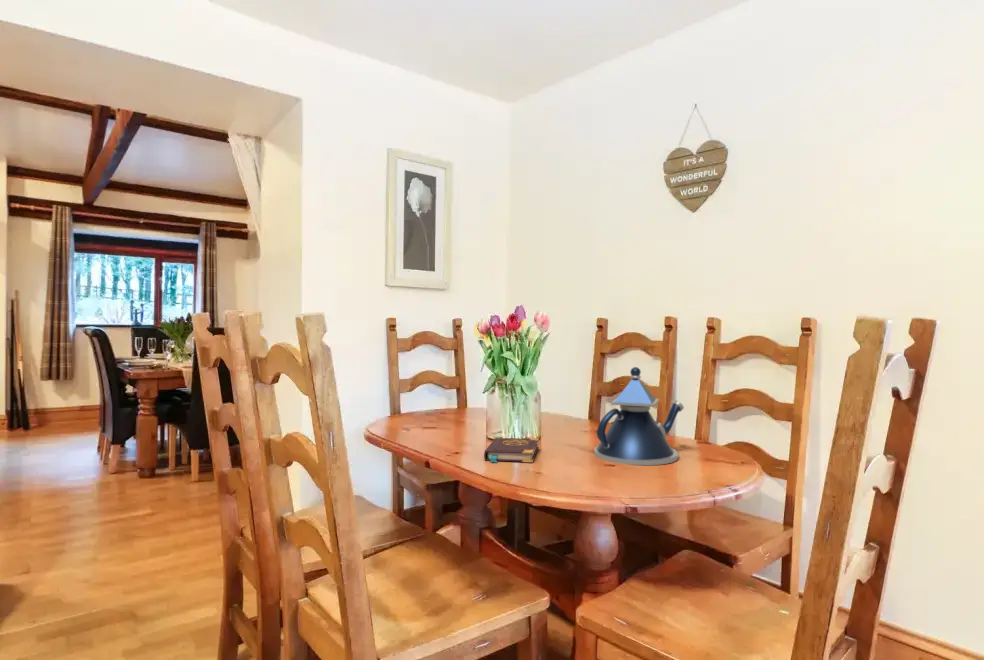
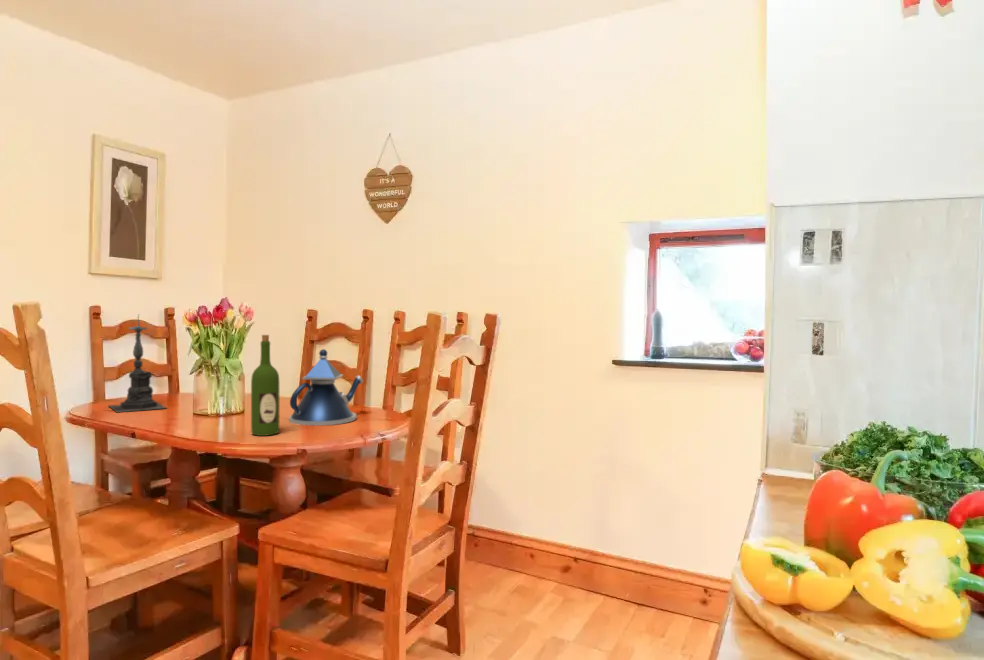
candle holder: none [405,326,460,431] -> present [109,321,166,412]
wine bottle: none [557,349,590,477] -> present [251,335,279,436]
book: present [484,438,539,463] -> none [187,411,241,431]

